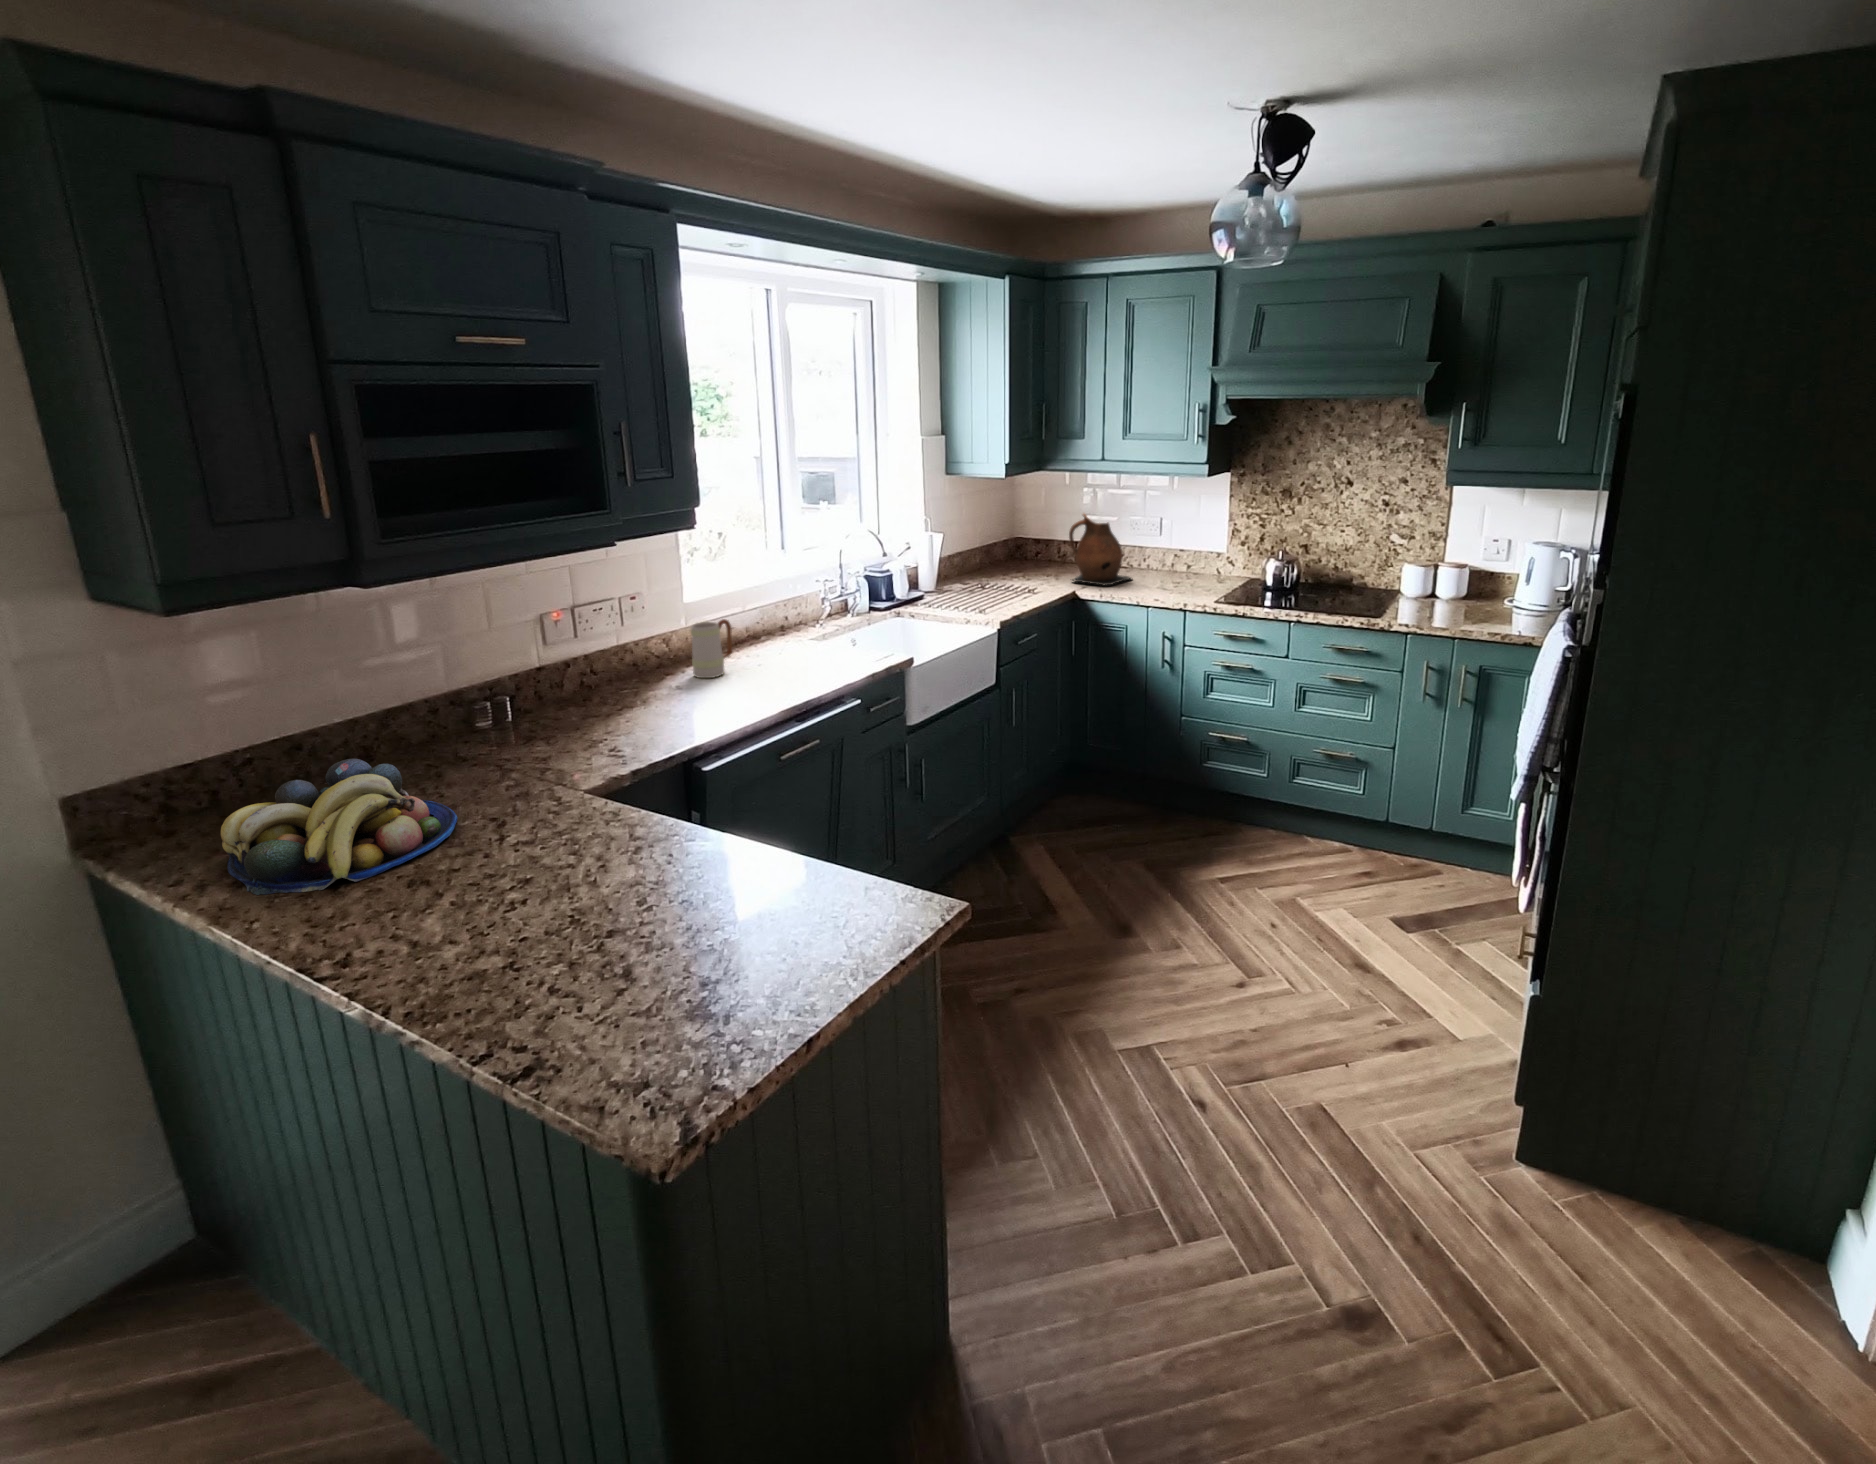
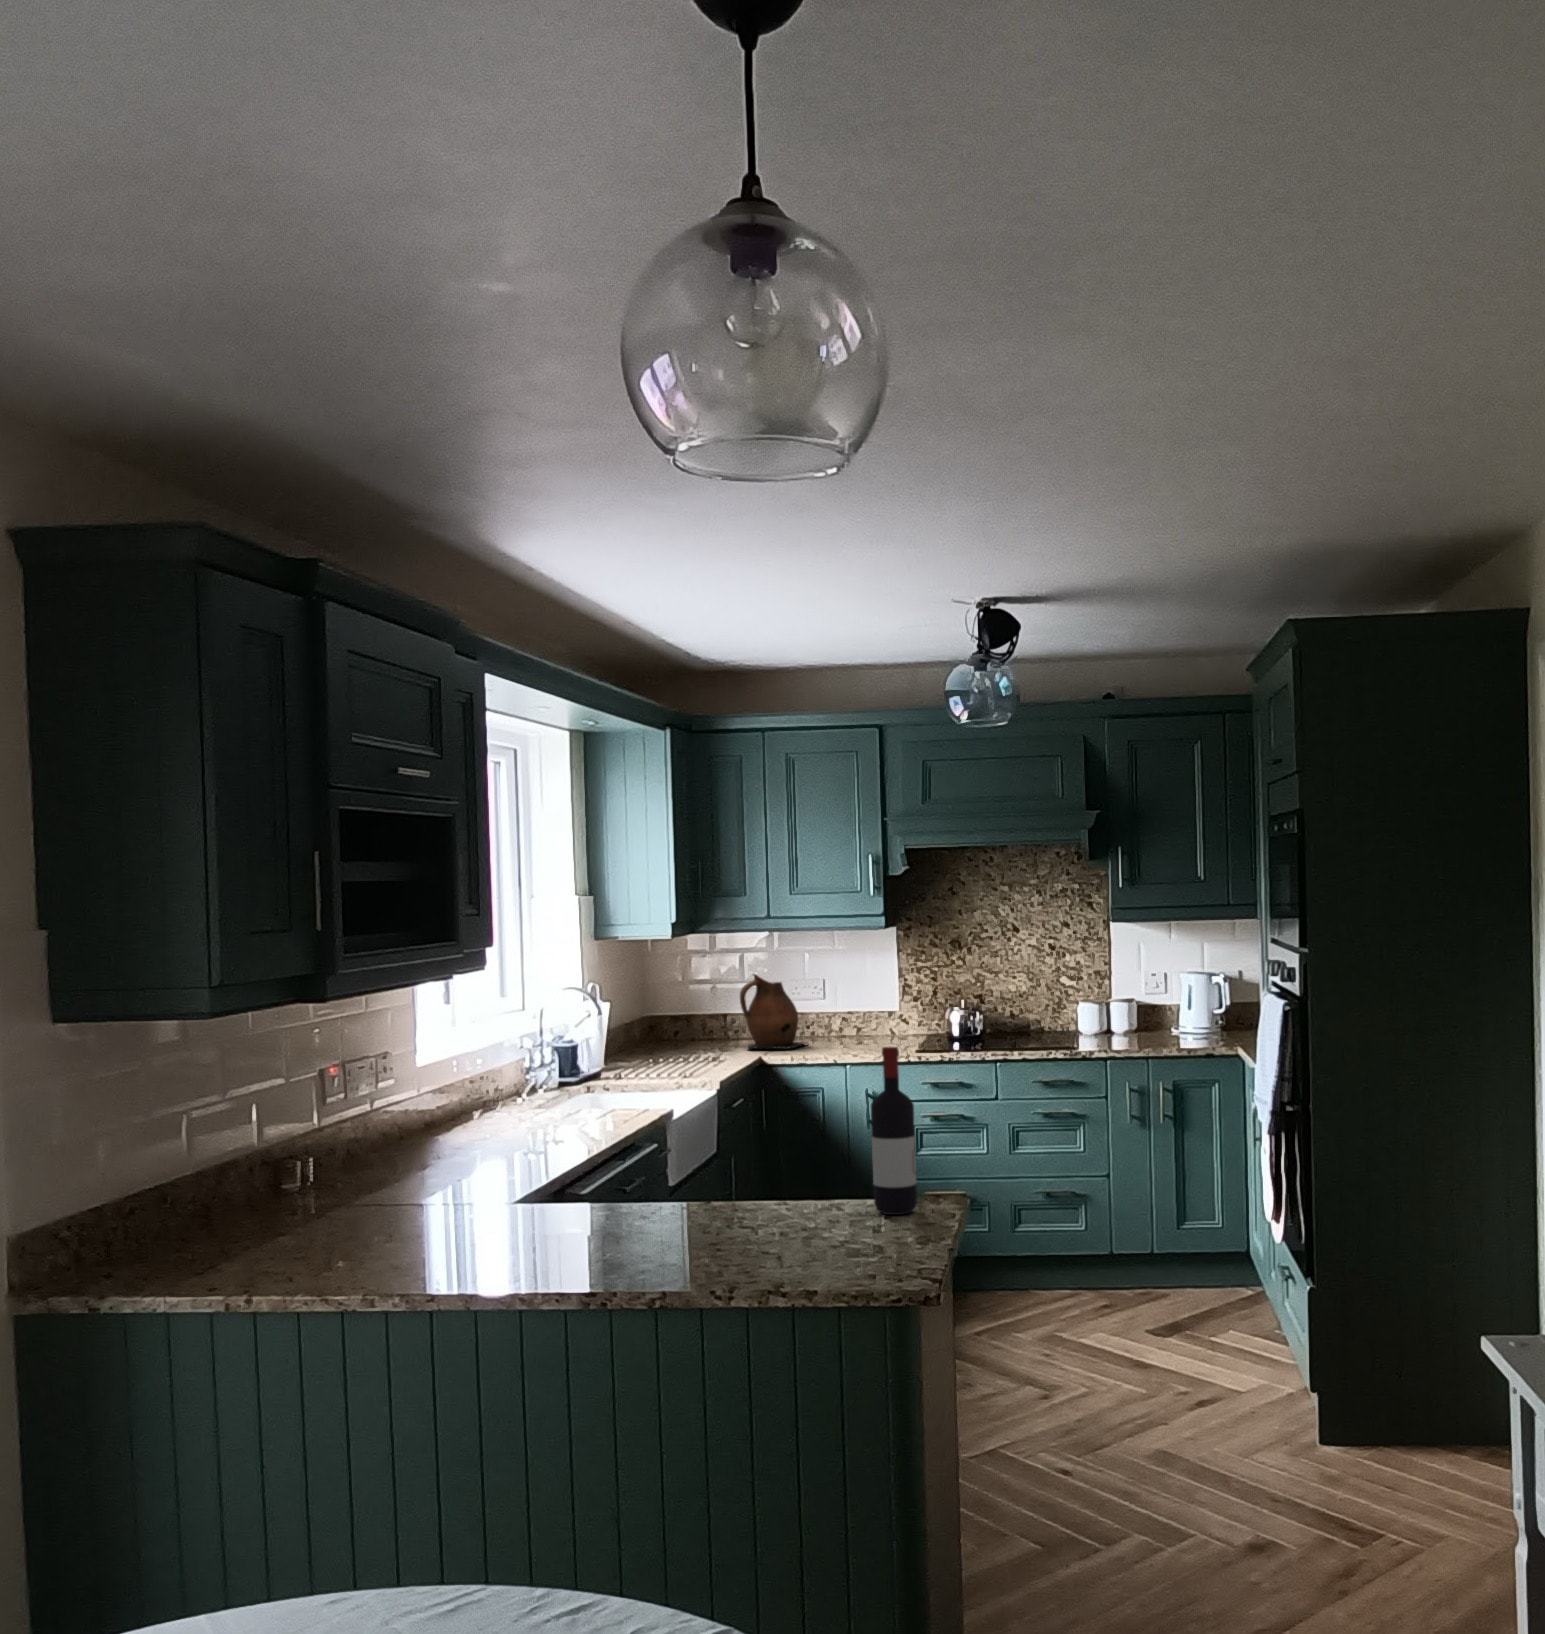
mug: present [691,619,732,678] -> none [488,1061,522,1122]
fruit bowl: present [221,759,457,895] -> none [338,1134,513,1218]
wine bottle: none [623,821,709,1076] -> present [871,1047,917,1215]

